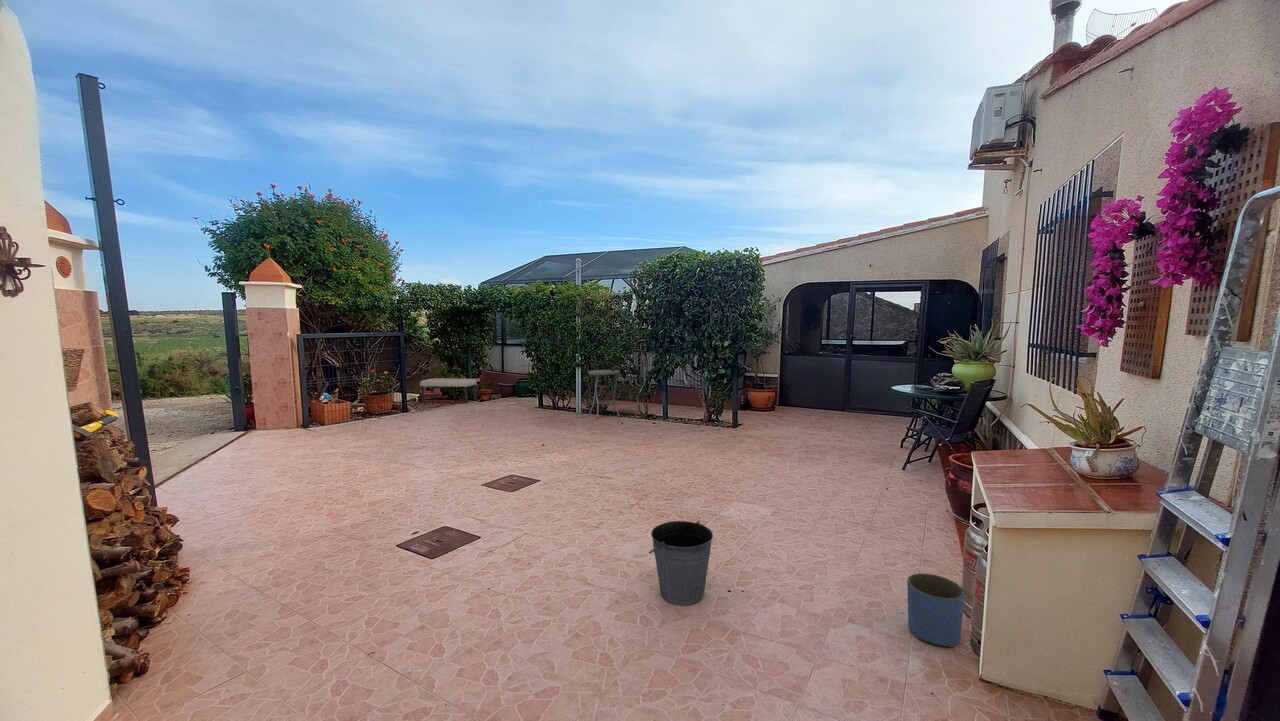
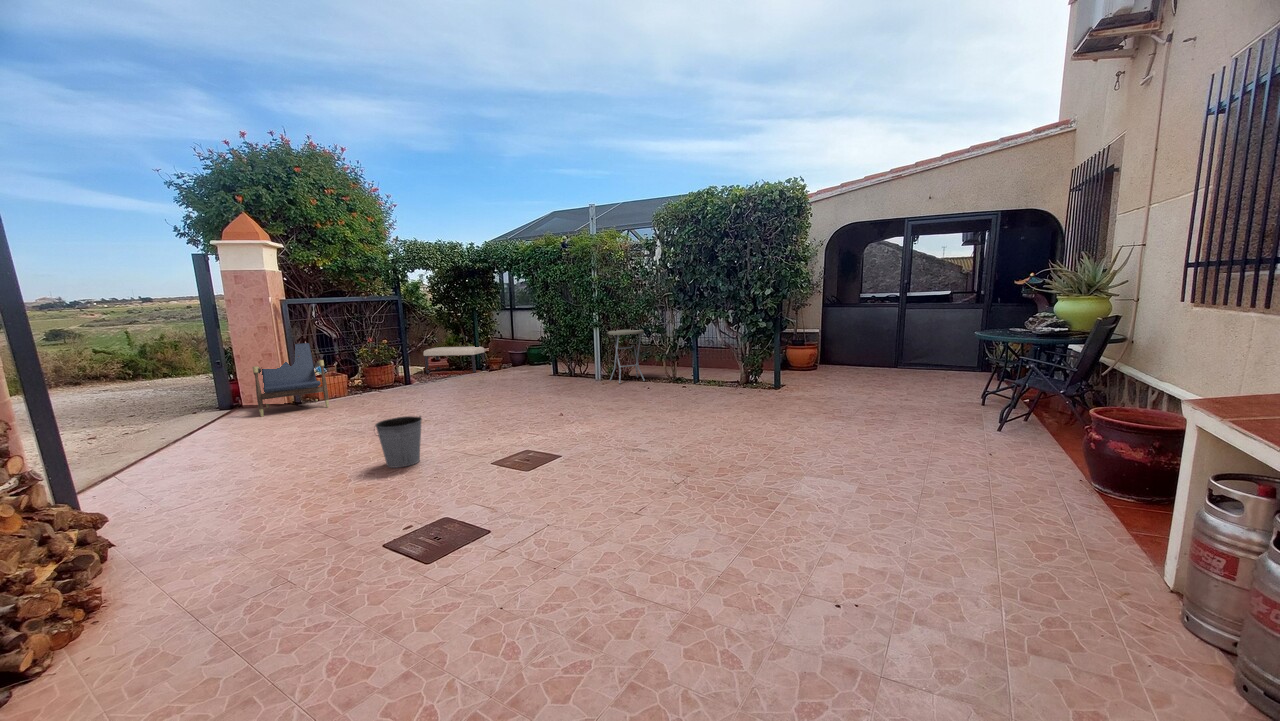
lounge chair: none [270,374,334,439] -> present [252,343,329,417]
bucket: present [649,520,713,605] -> present [374,416,422,468]
planter: present [907,573,965,647] -> none [1123,575,1233,688]

